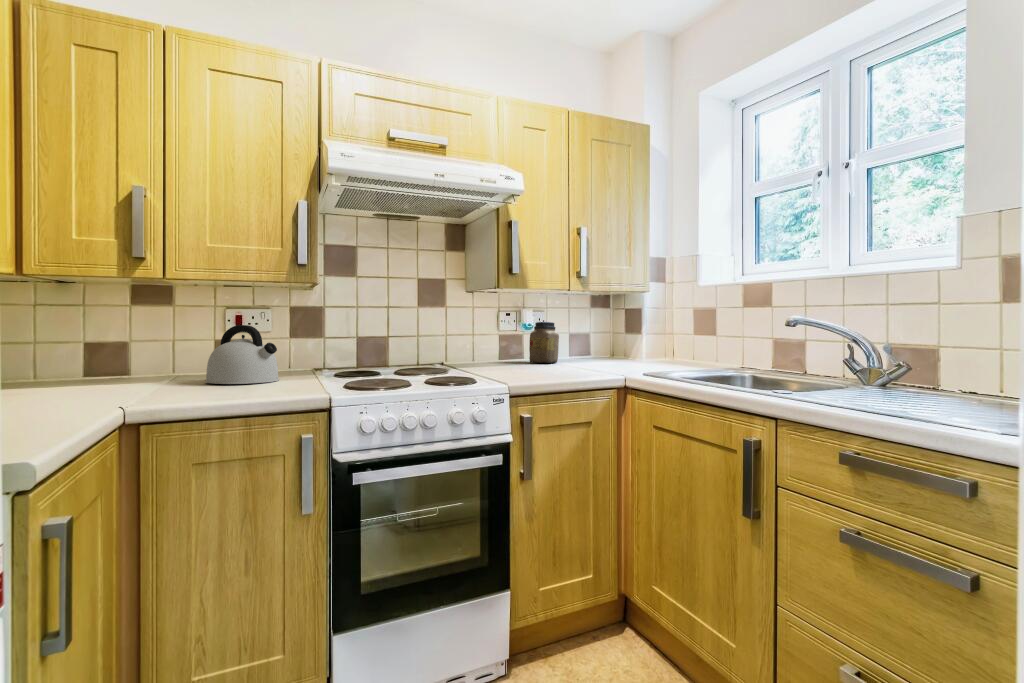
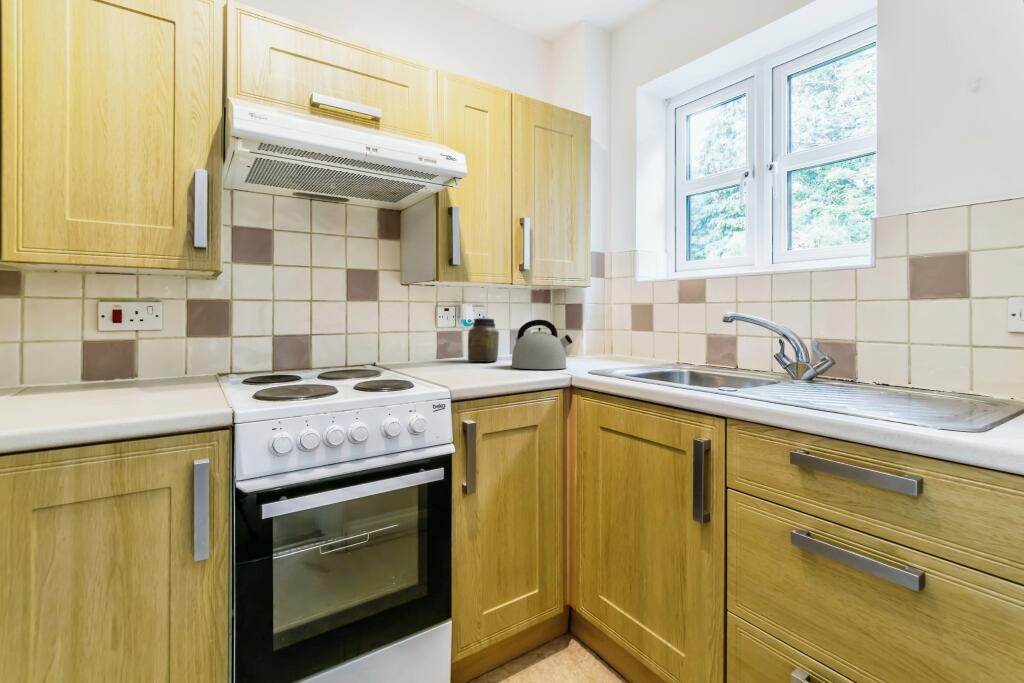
kettle: present [205,325,279,384] -> present [511,320,572,369]

